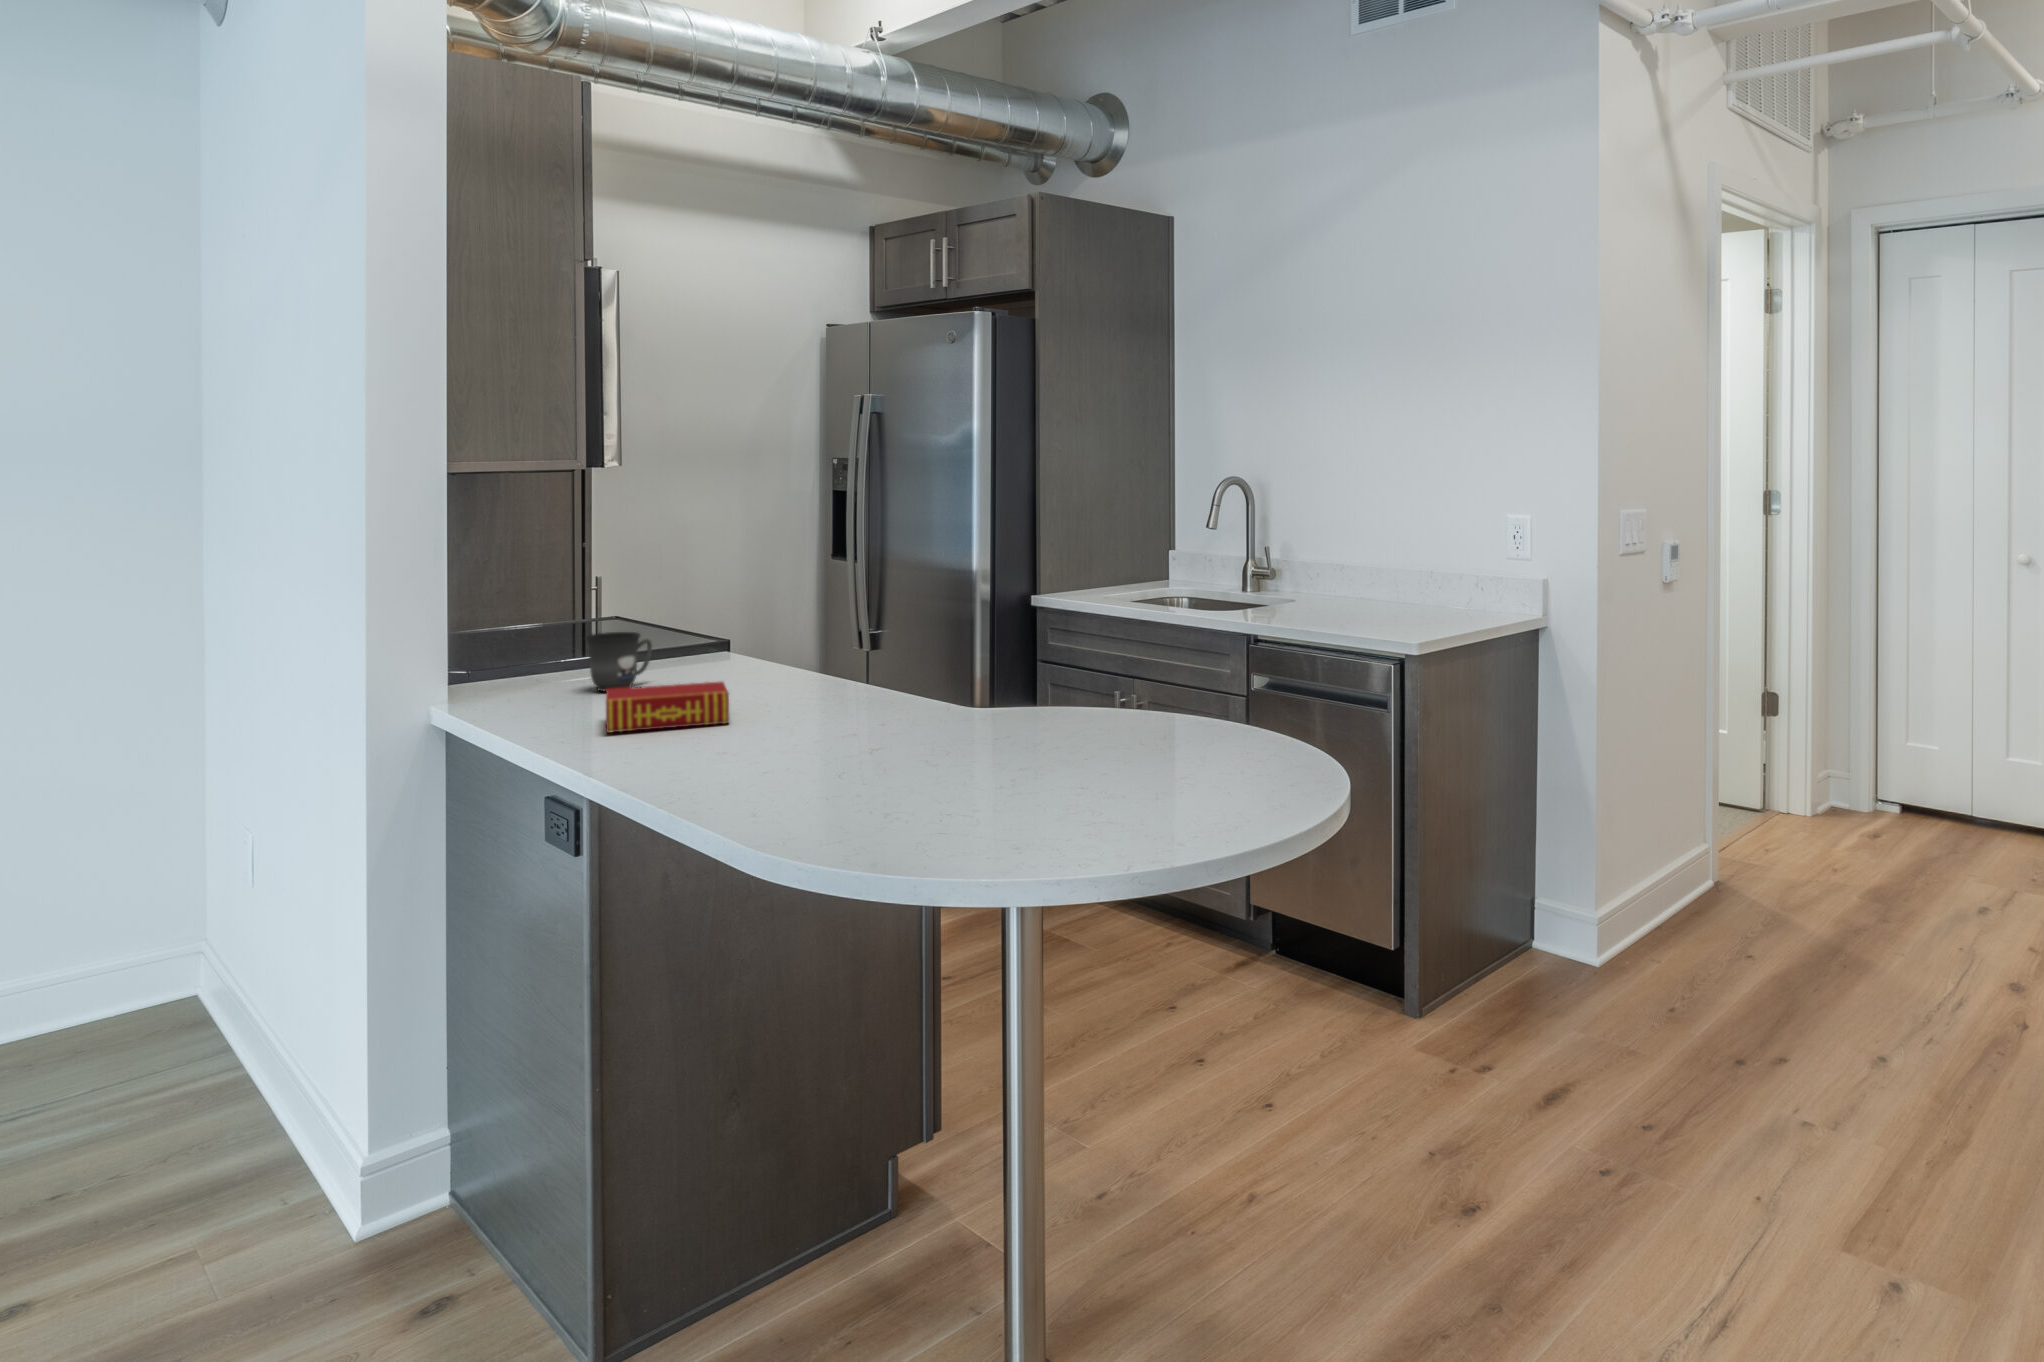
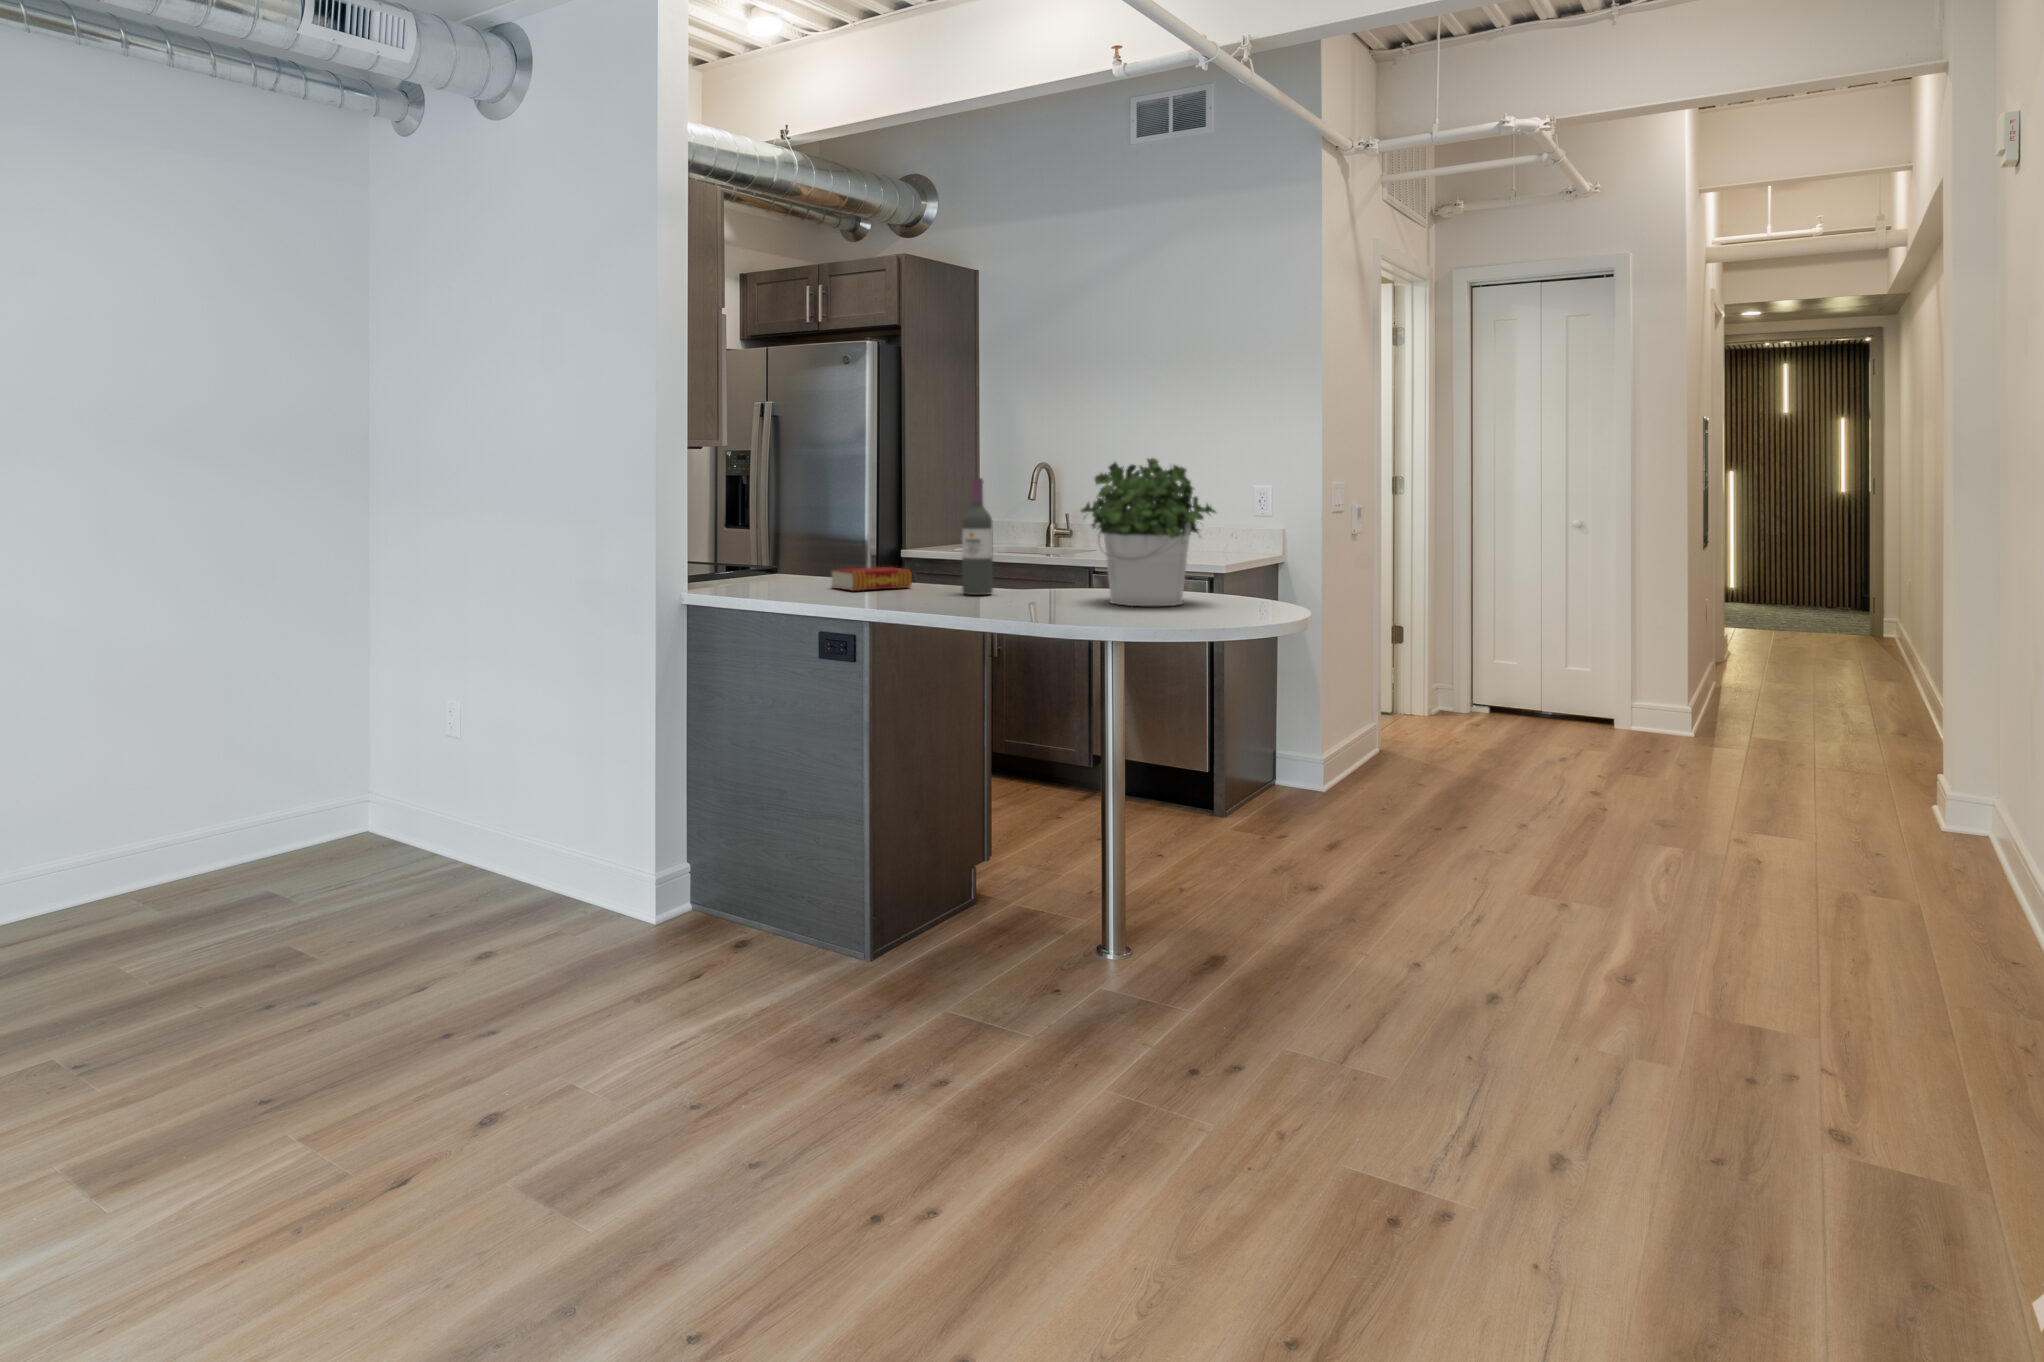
potted plant: none [873,527,1110,816] -> present [1081,458,1216,606]
wine bottle: none [754,547,810,755] -> present [962,478,993,595]
mug: present [586,632,652,692] -> none [771,544,803,580]

